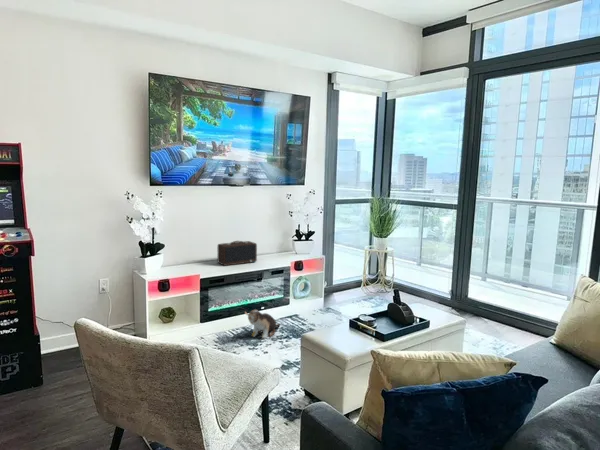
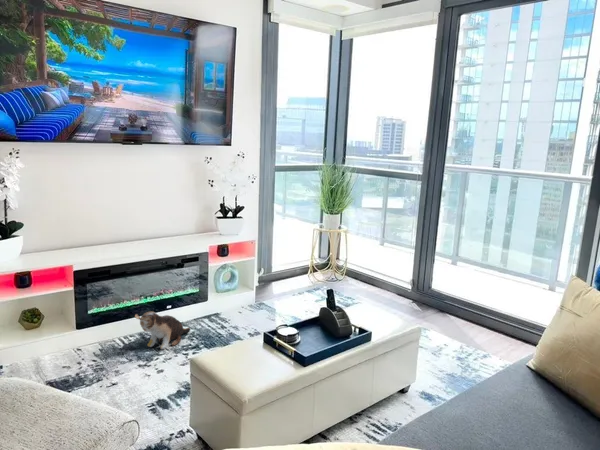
speaker: present [217,241,257,266] -> none [106,218,161,252]

